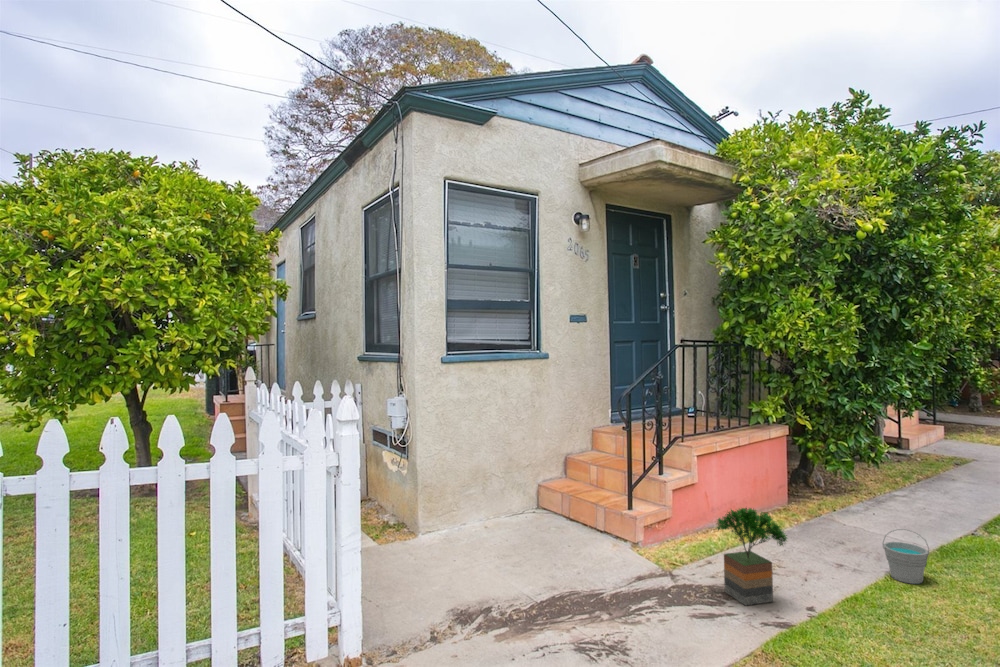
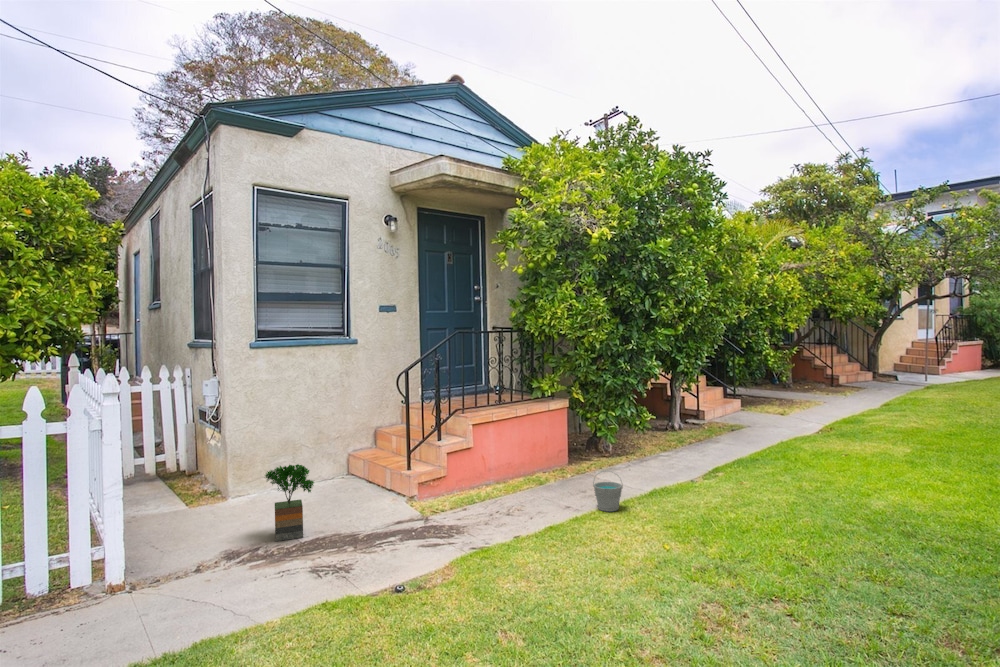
potted tree: present [717,508,787,605] -> present [265,464,314,541]

